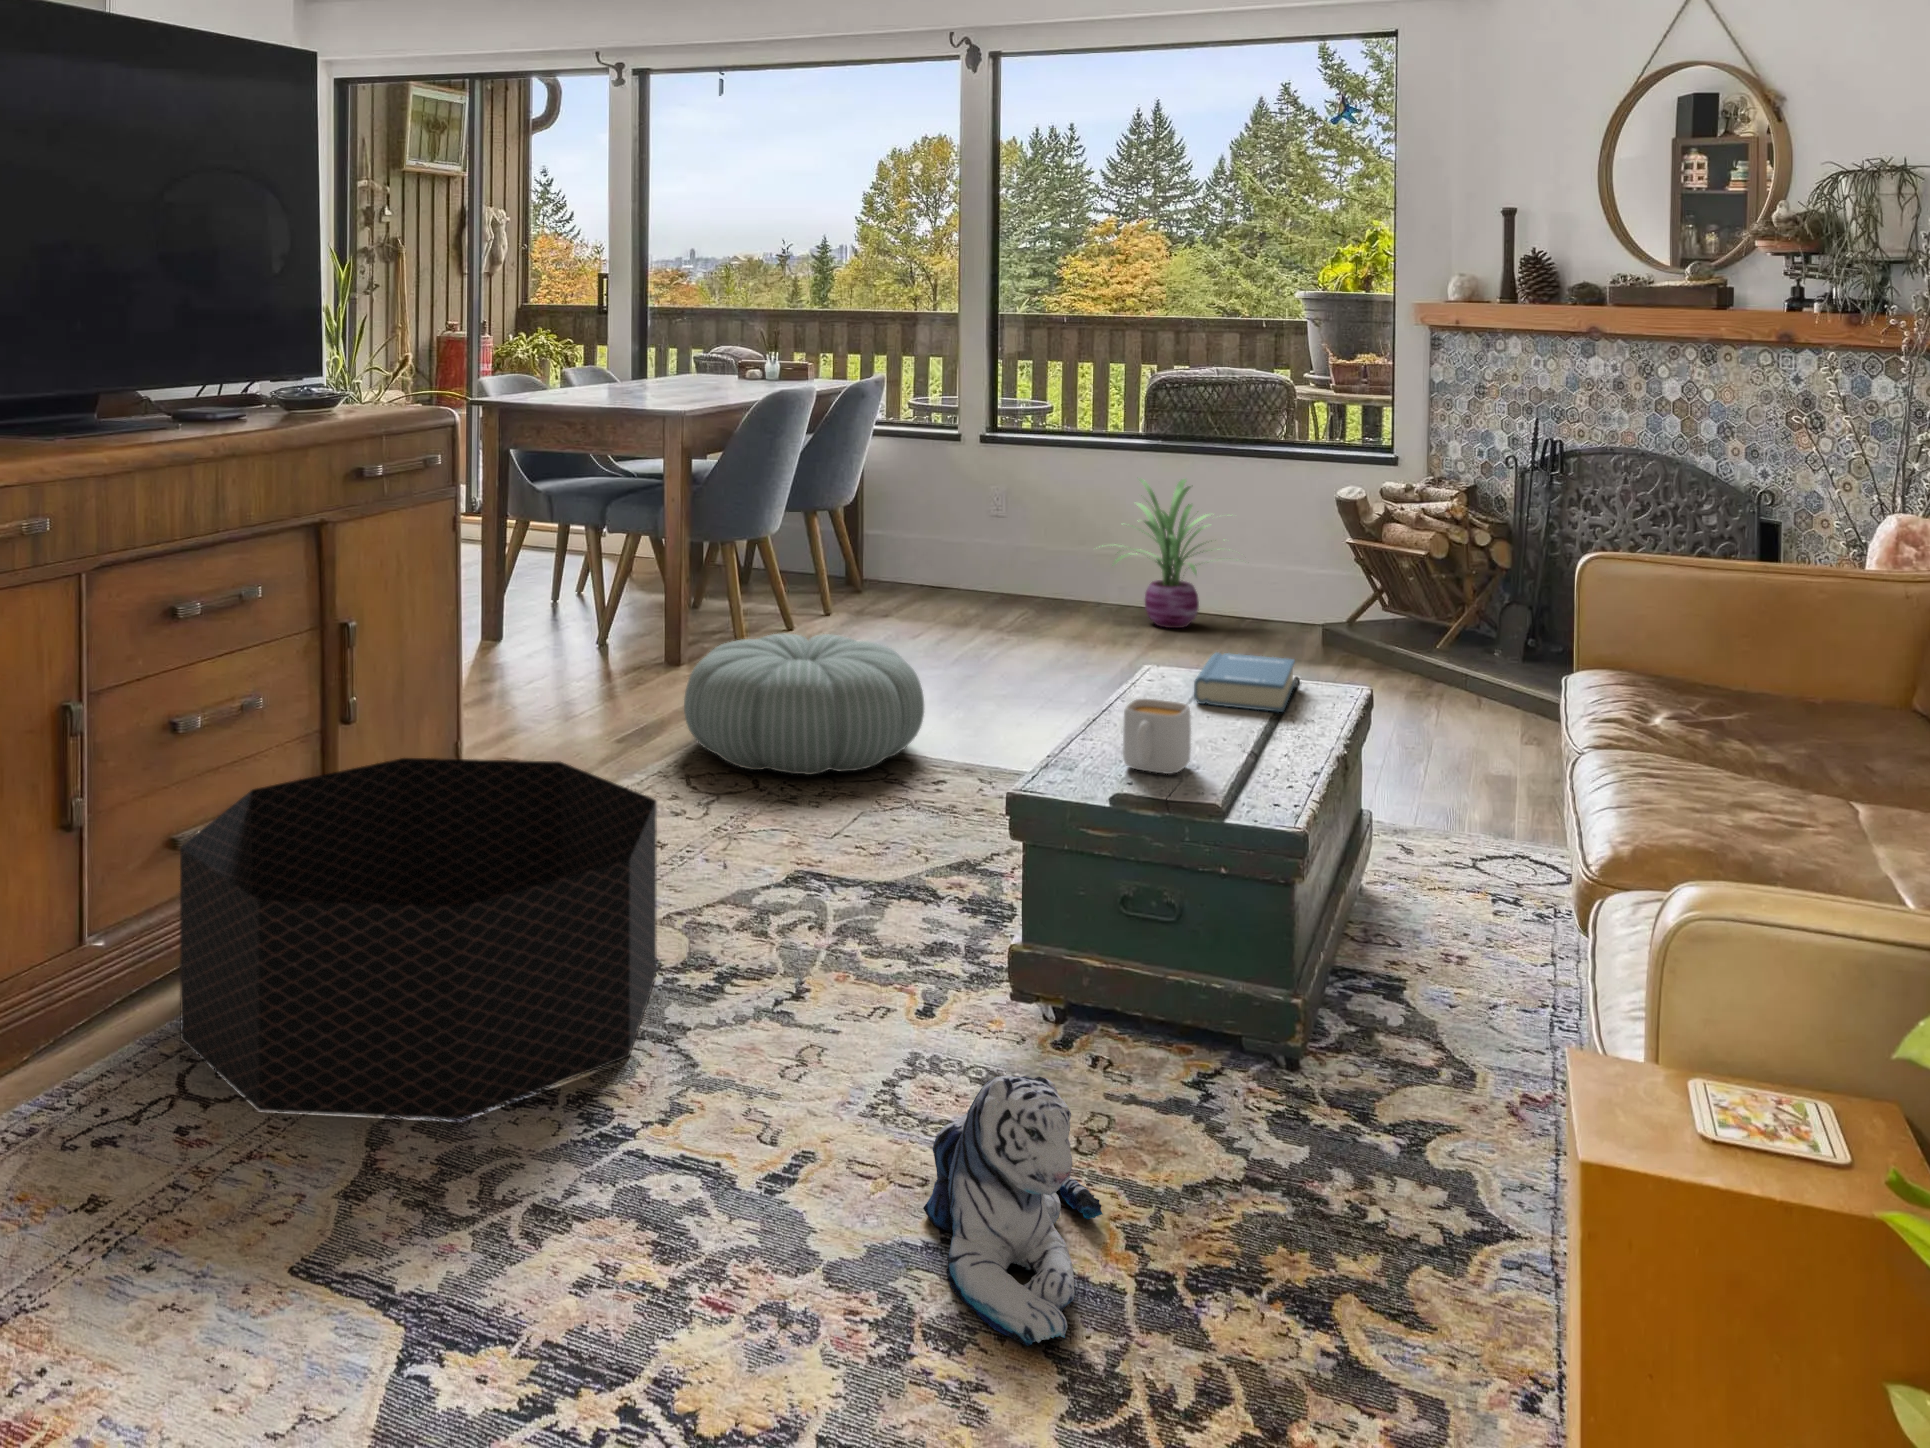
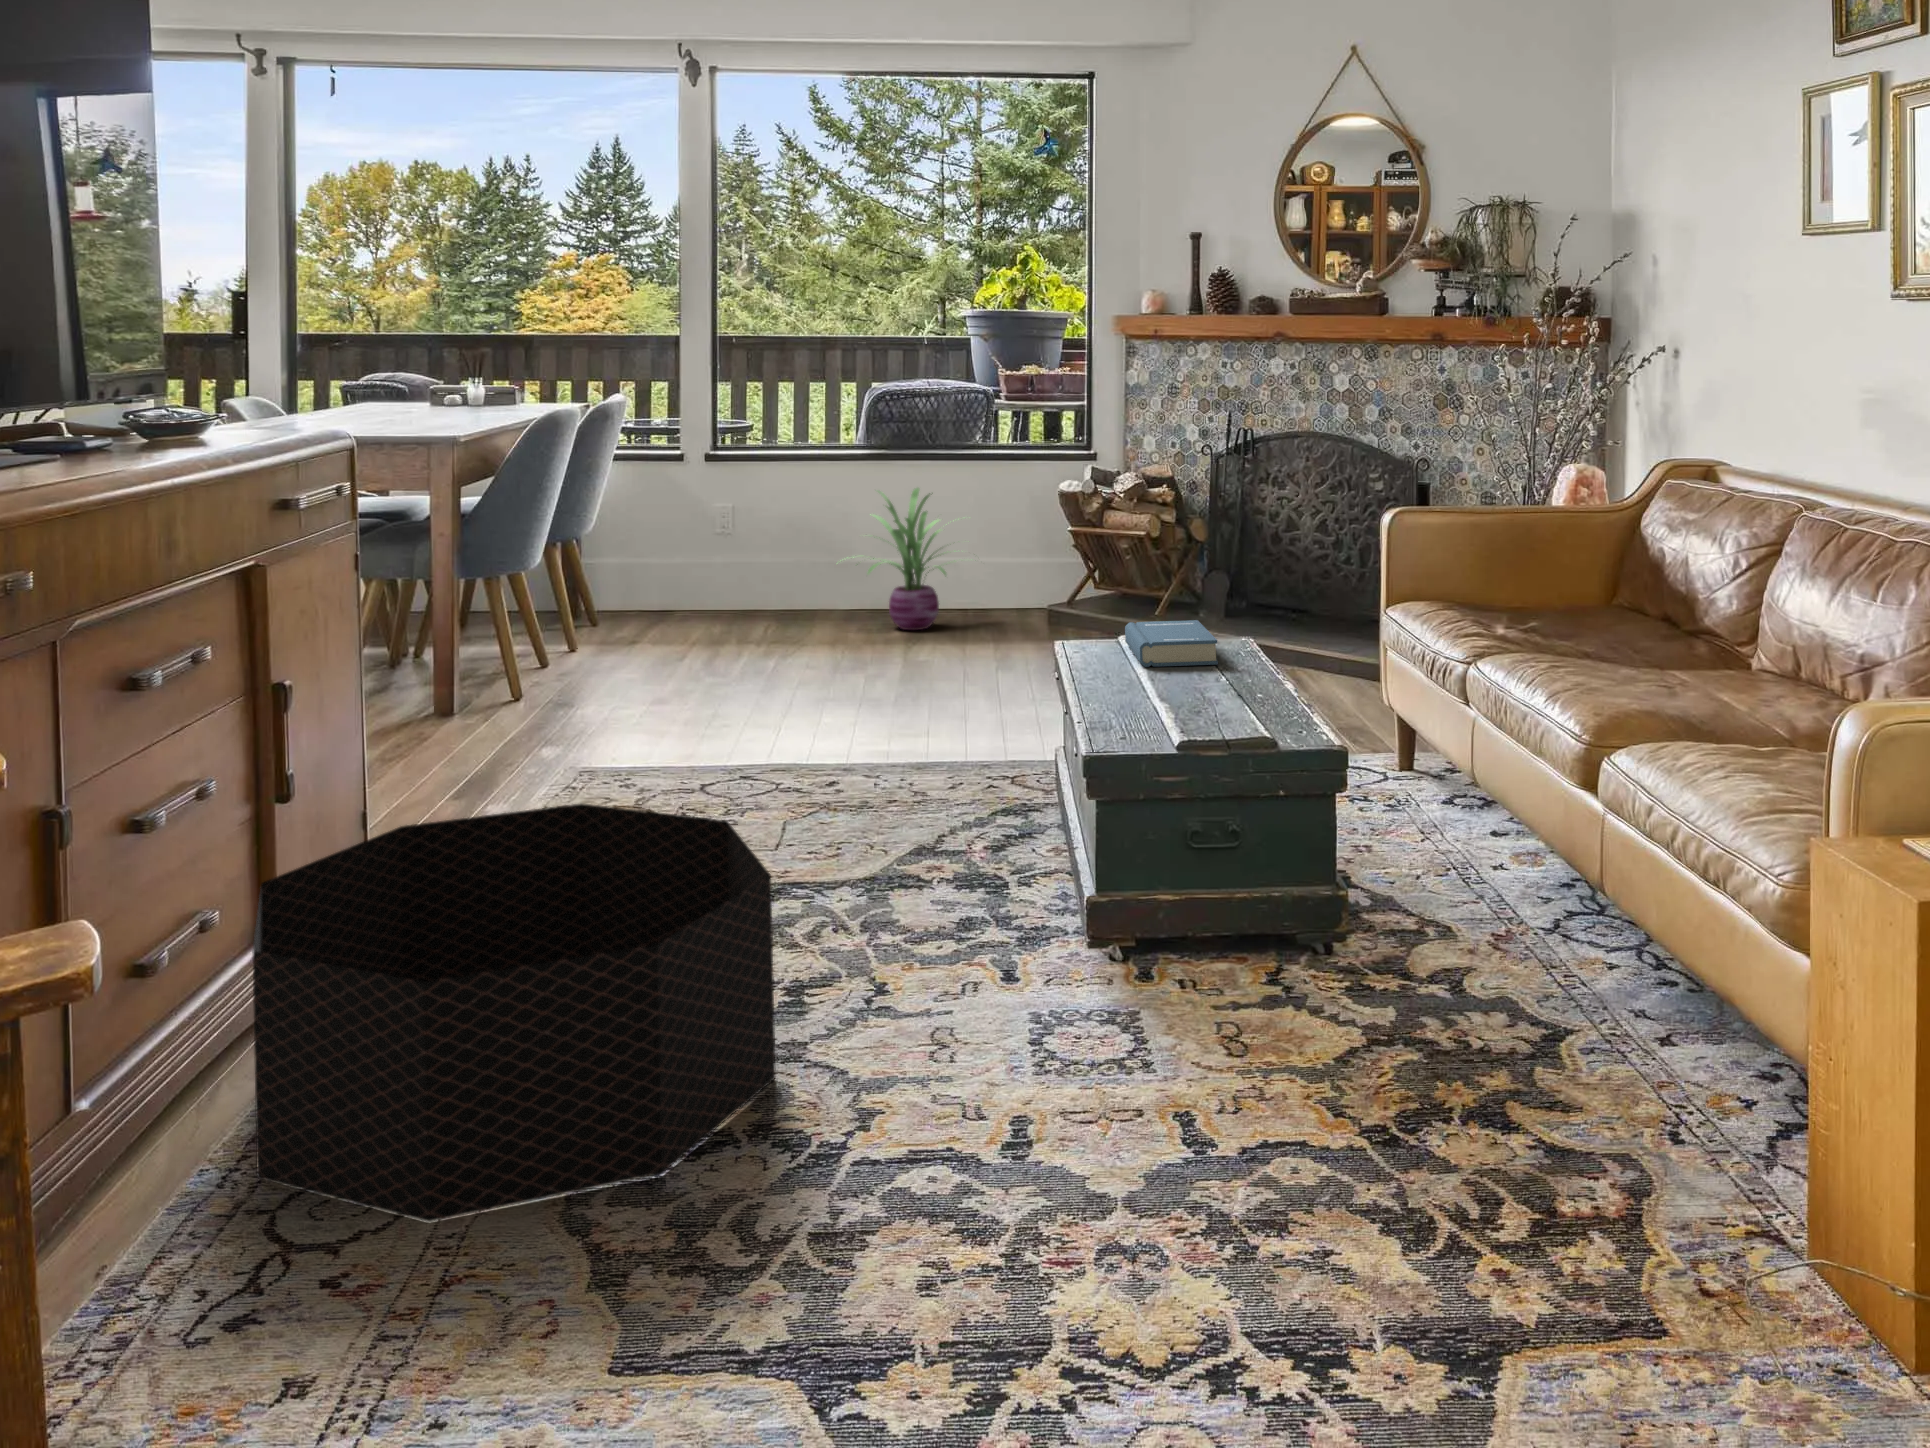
pouf: present [684,634,924,775] -> none [553,662,800,806]
mug: present [1123,699,1191,774] -> none [1151,658,1207,722]
plush toy: present [923,1075,1103,1346] -> none [1148,983,1364,1213]

